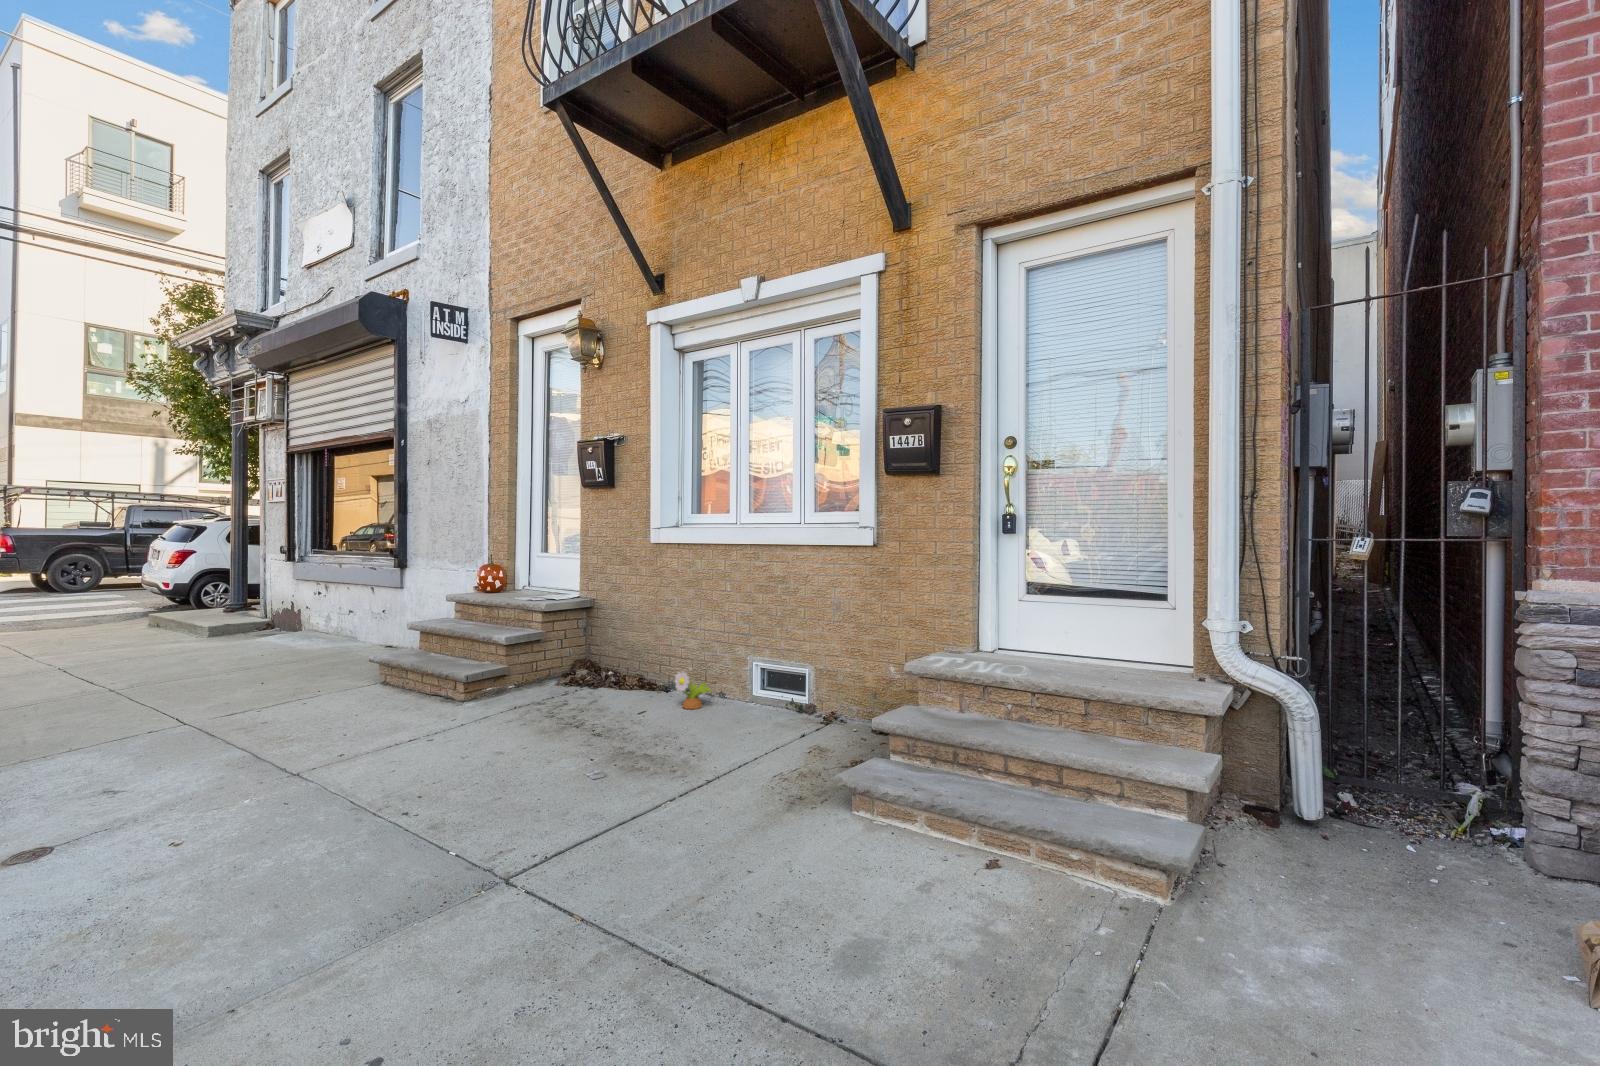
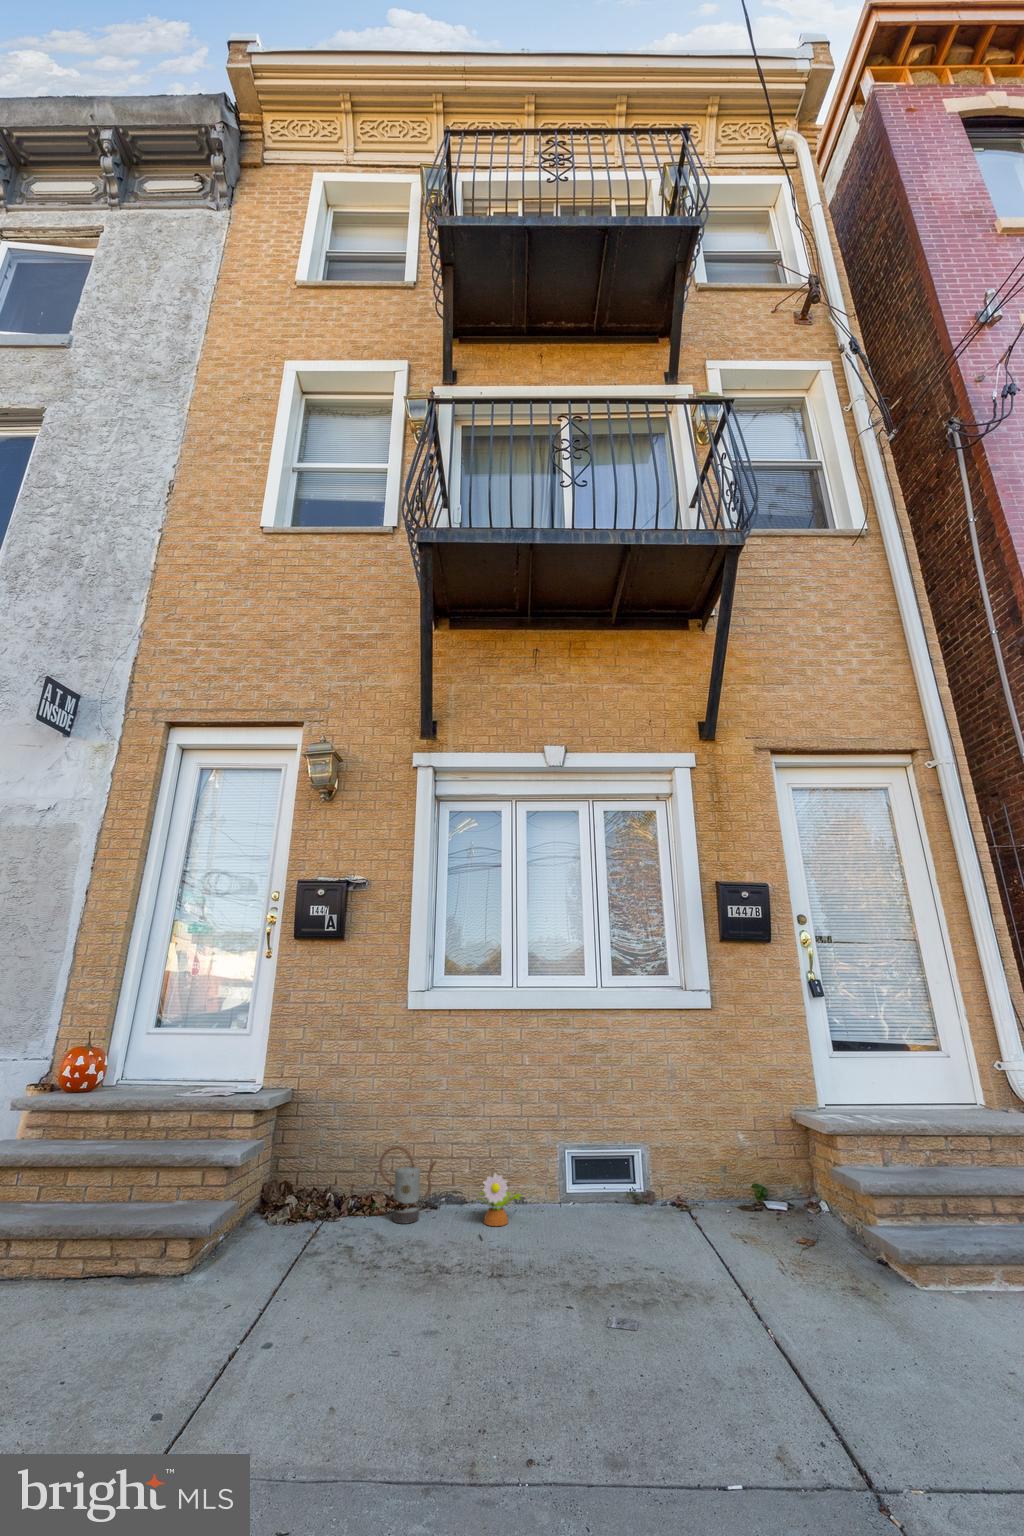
watering can: none [630,643,663,697] -> present [379,1146,437,1224]

